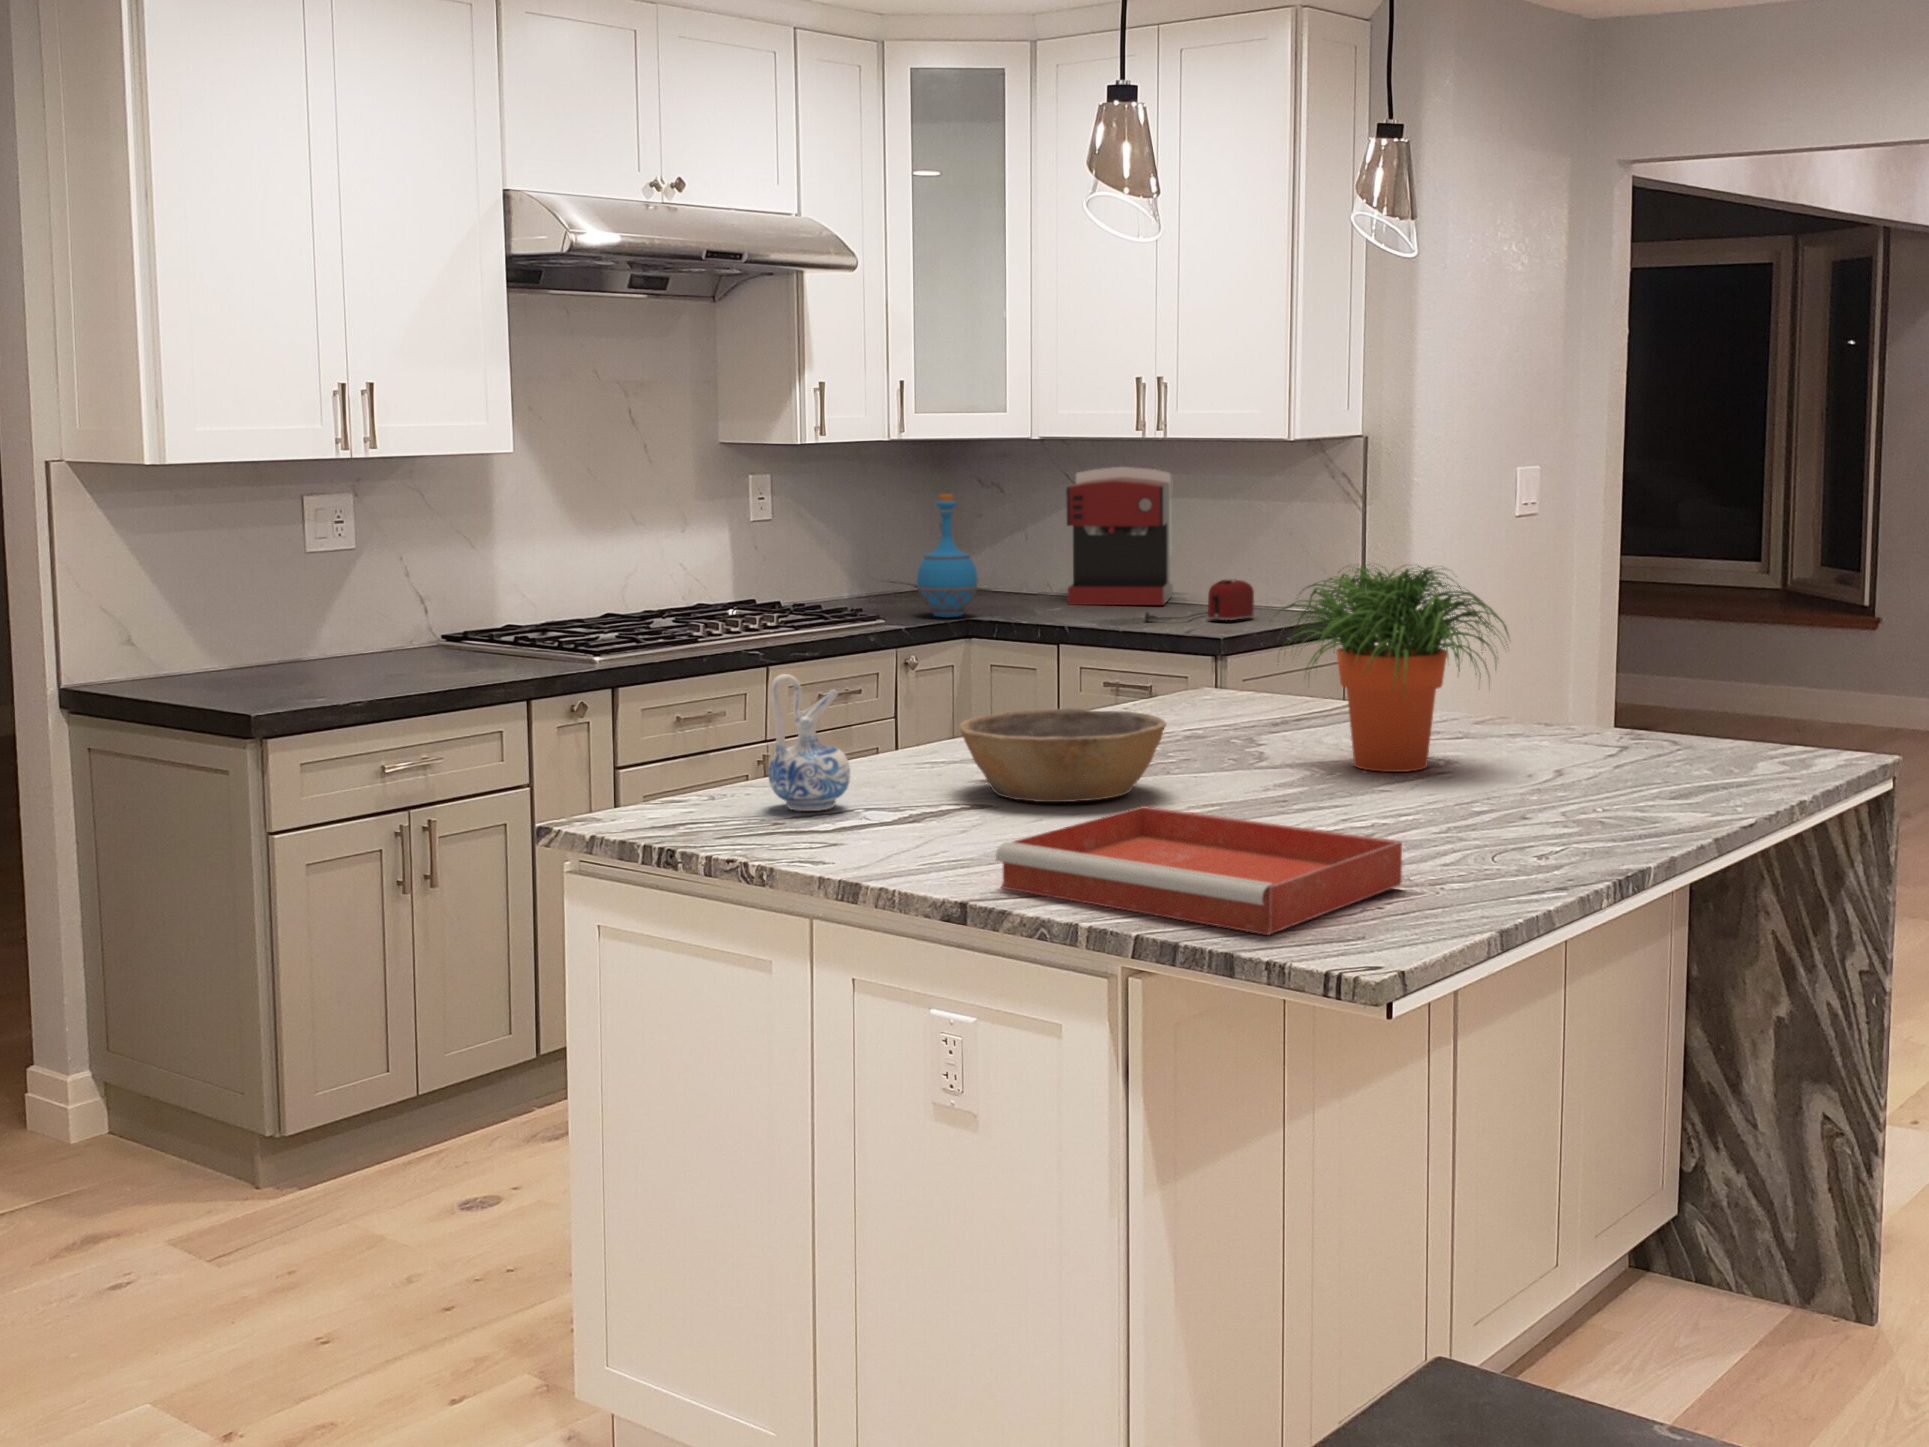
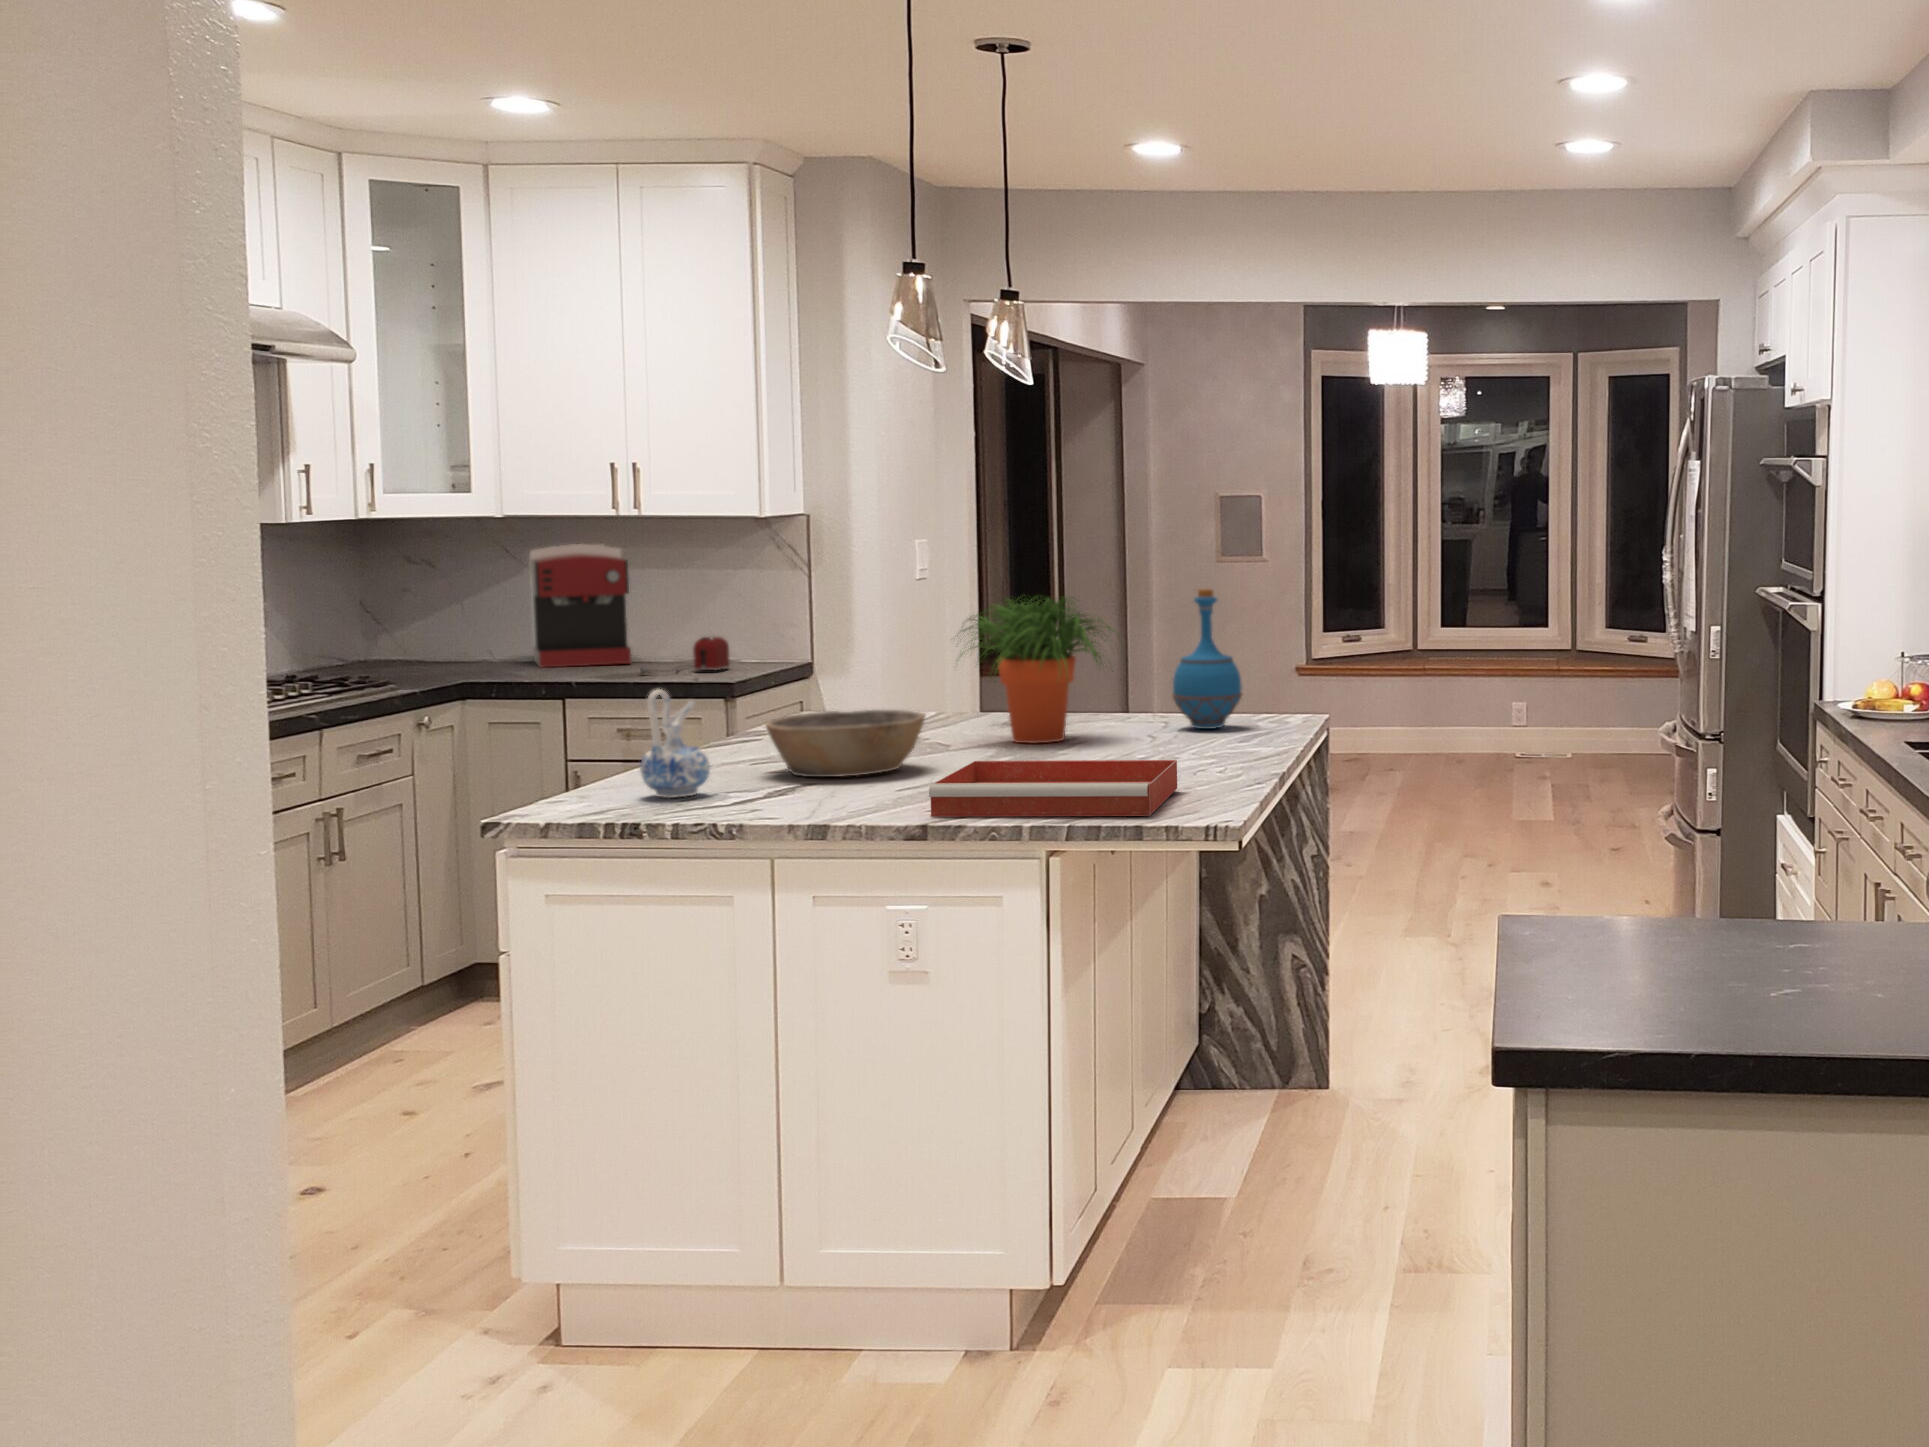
bottle: present [917,494,978,618] -> present [1173,589,1242,729]

